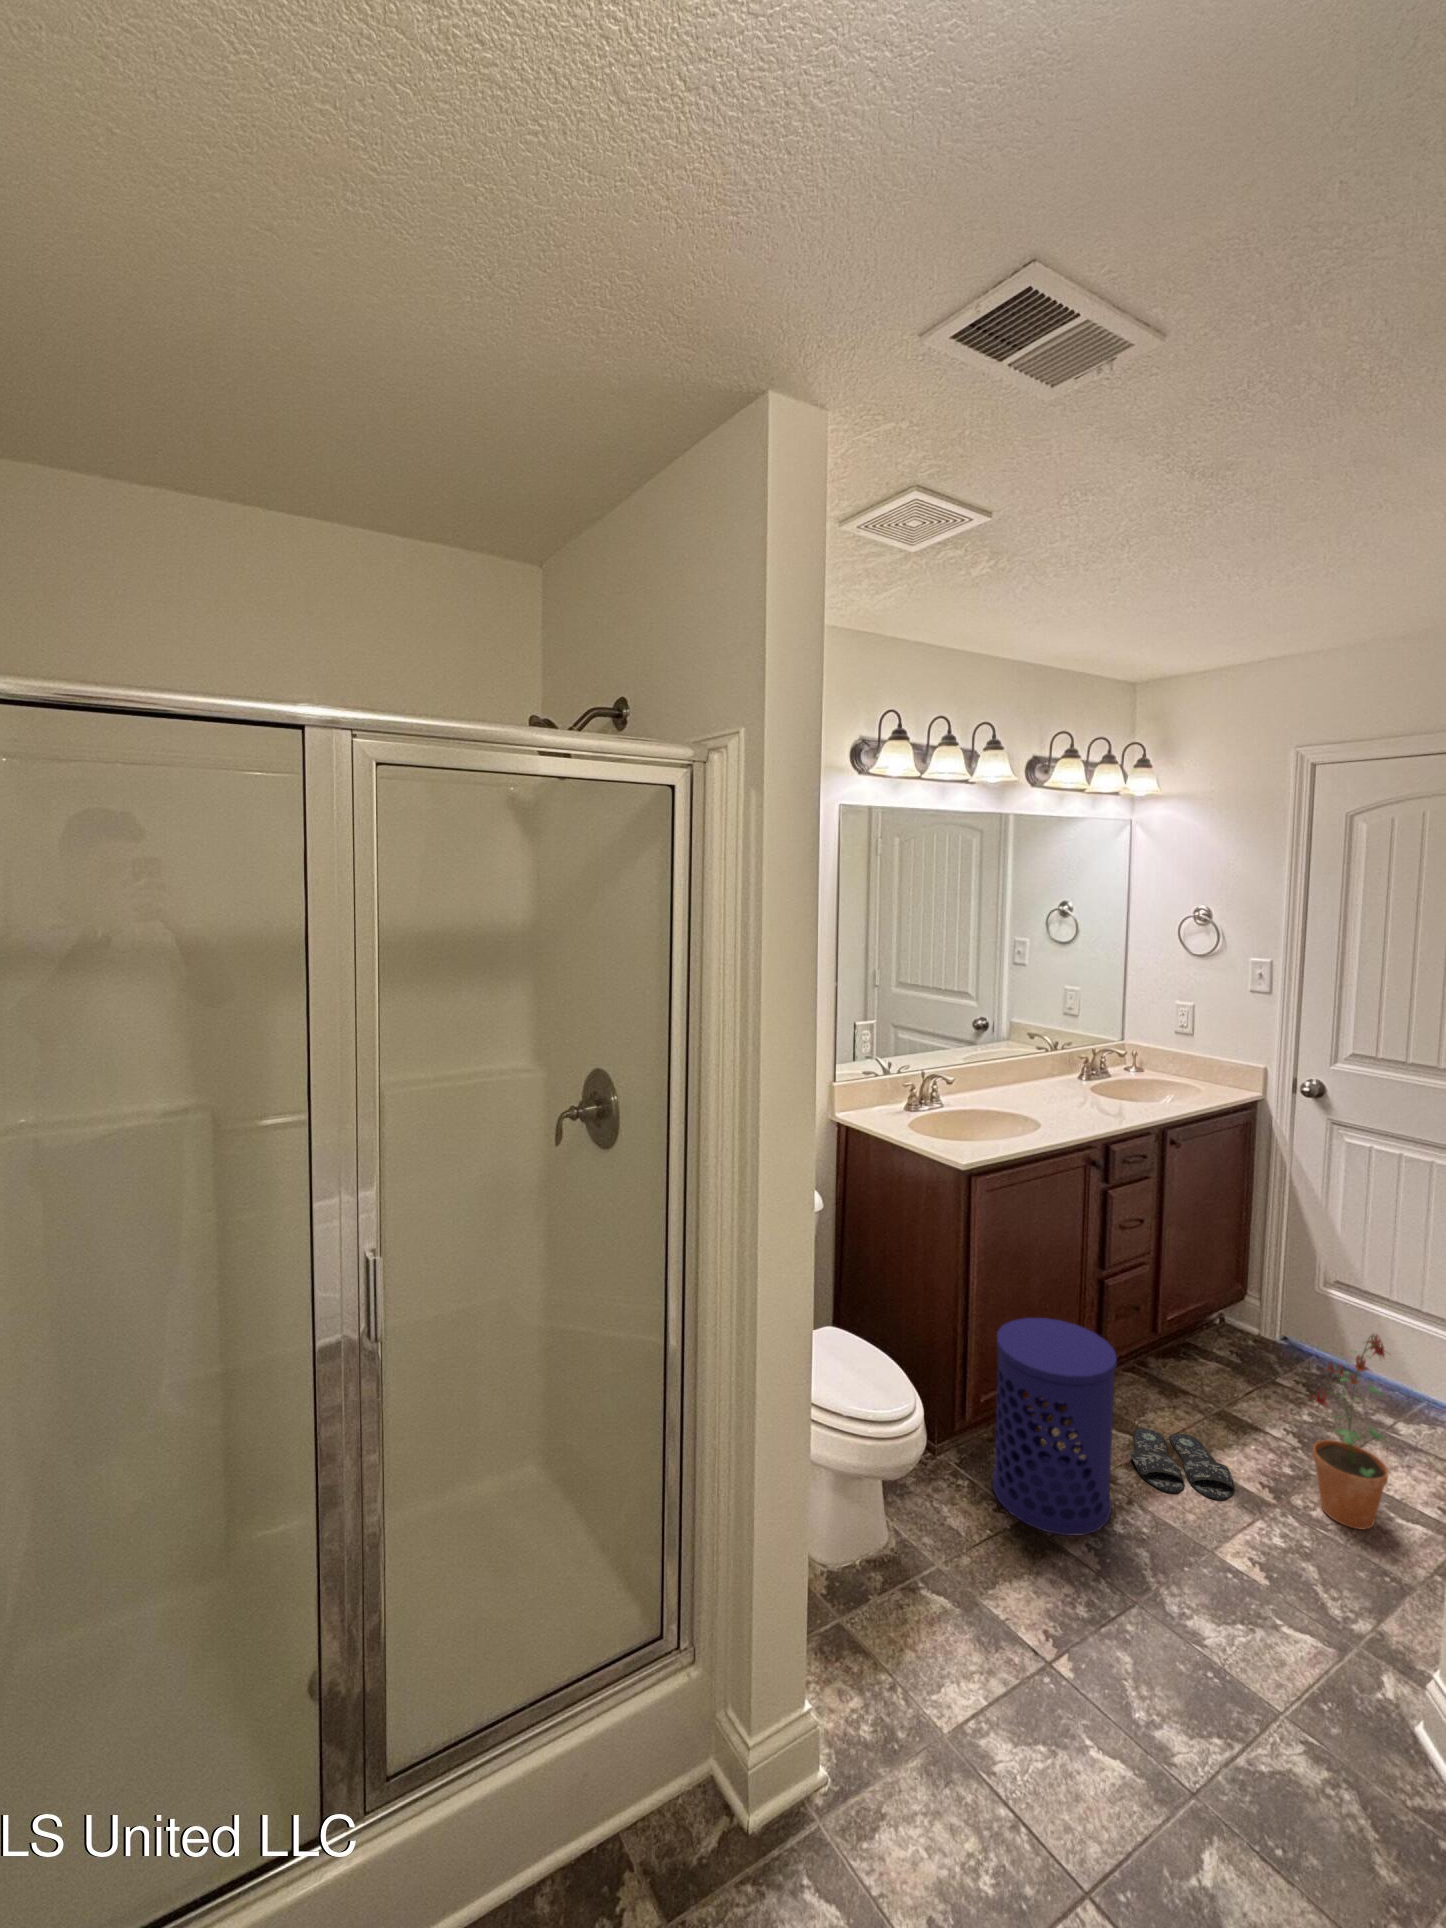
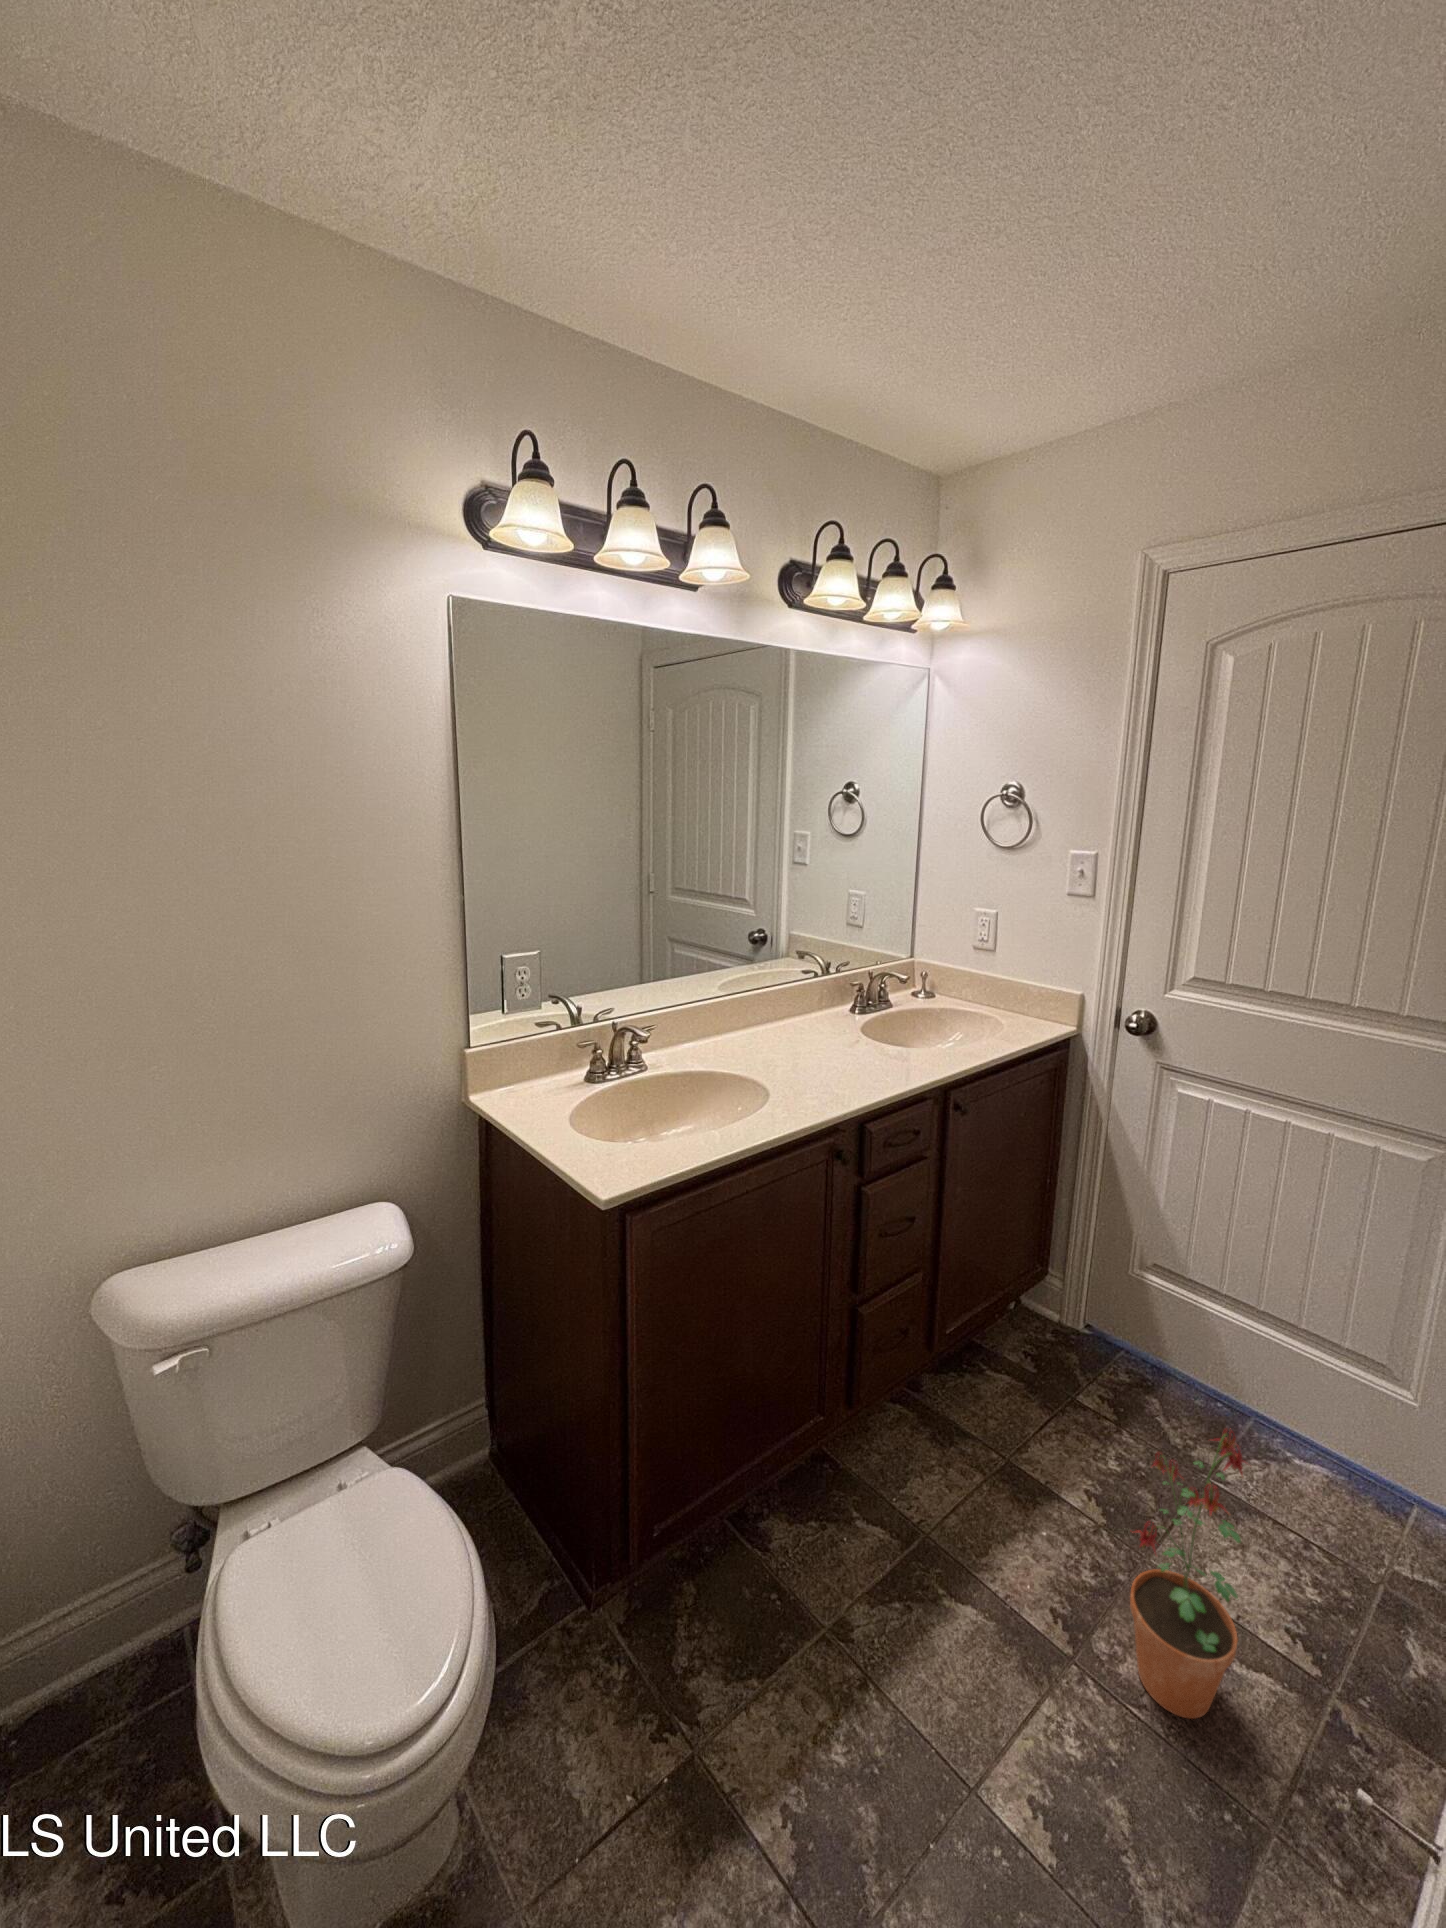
waste bin: present [993,1318,1117,1536] -> none [660,1427,844,1817]
slippers: present [1130,1428,1234,1501] -> none [878,1524,1018,1678]

